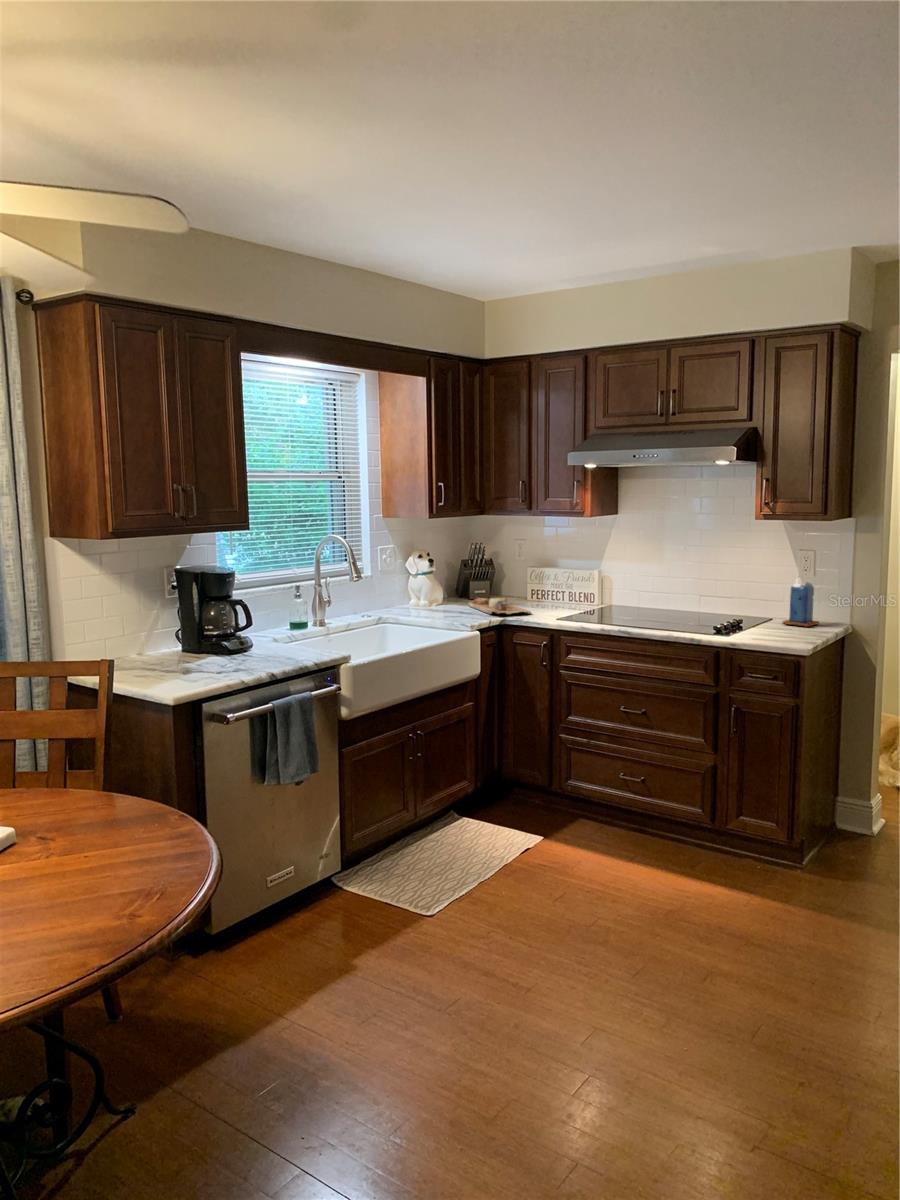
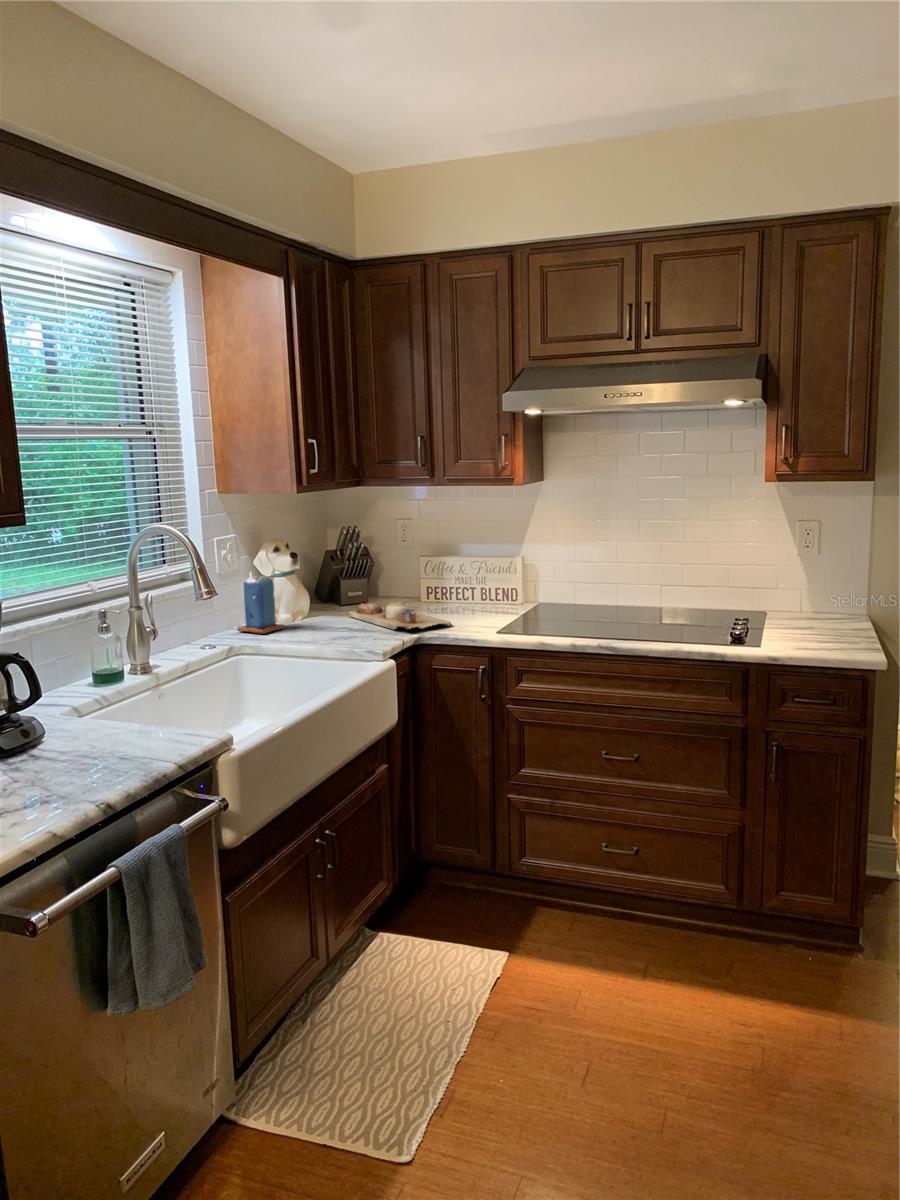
candle: present [783,580,819,627] -> present [237,573,285,634]

